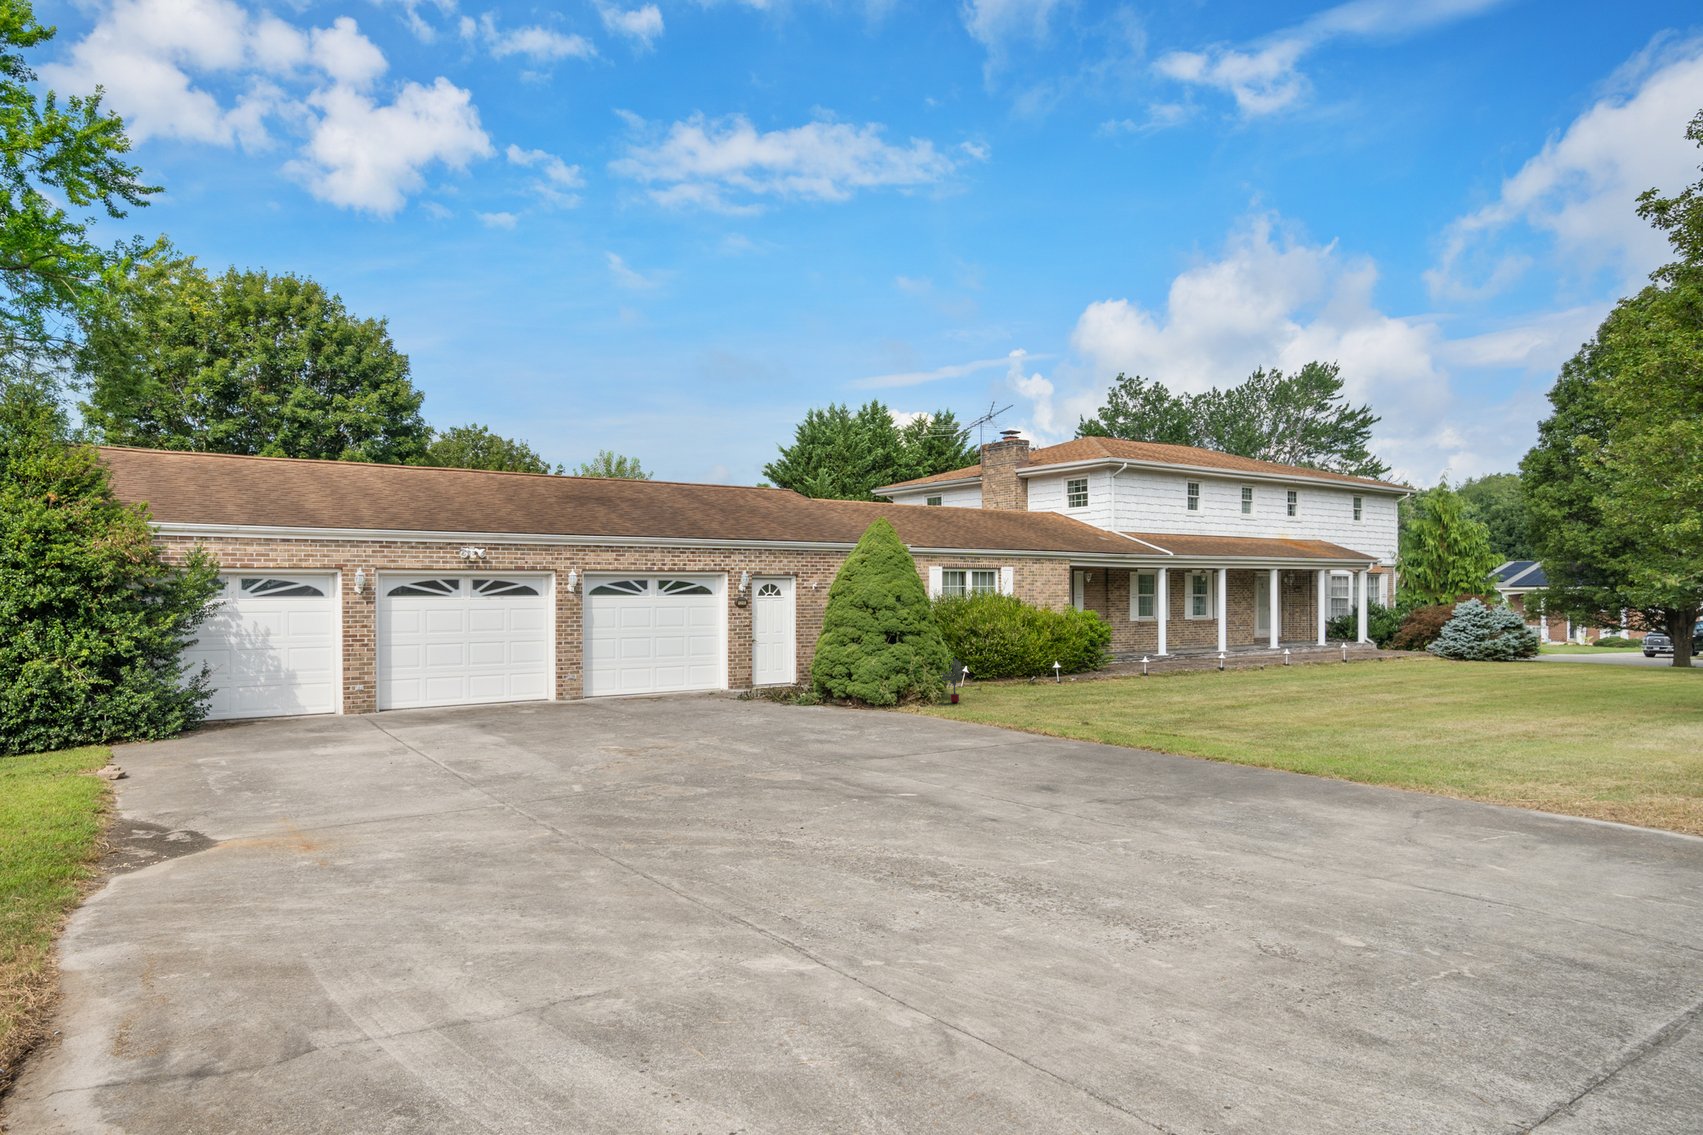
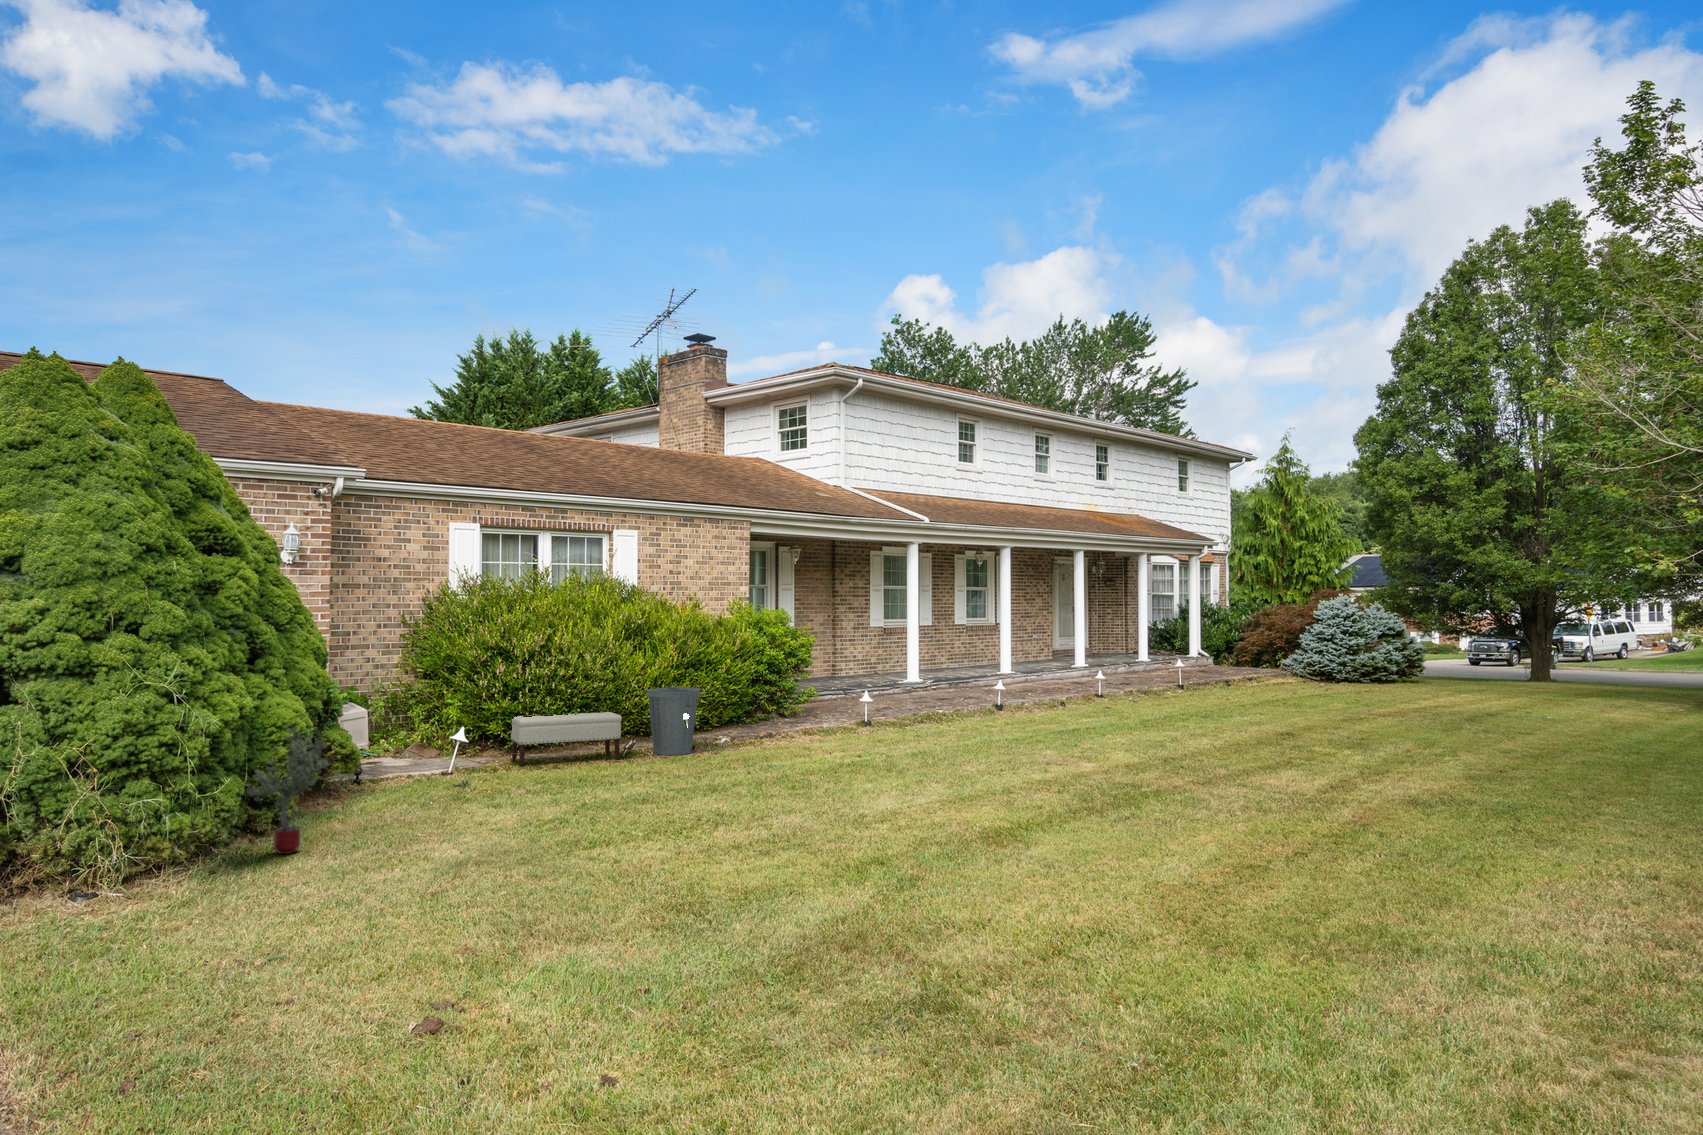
trash can: none [1037,649,1065,684] -> present [646,684,701,755]
bench: none [978,662,1030,686] -> present [511,712,622,766]

